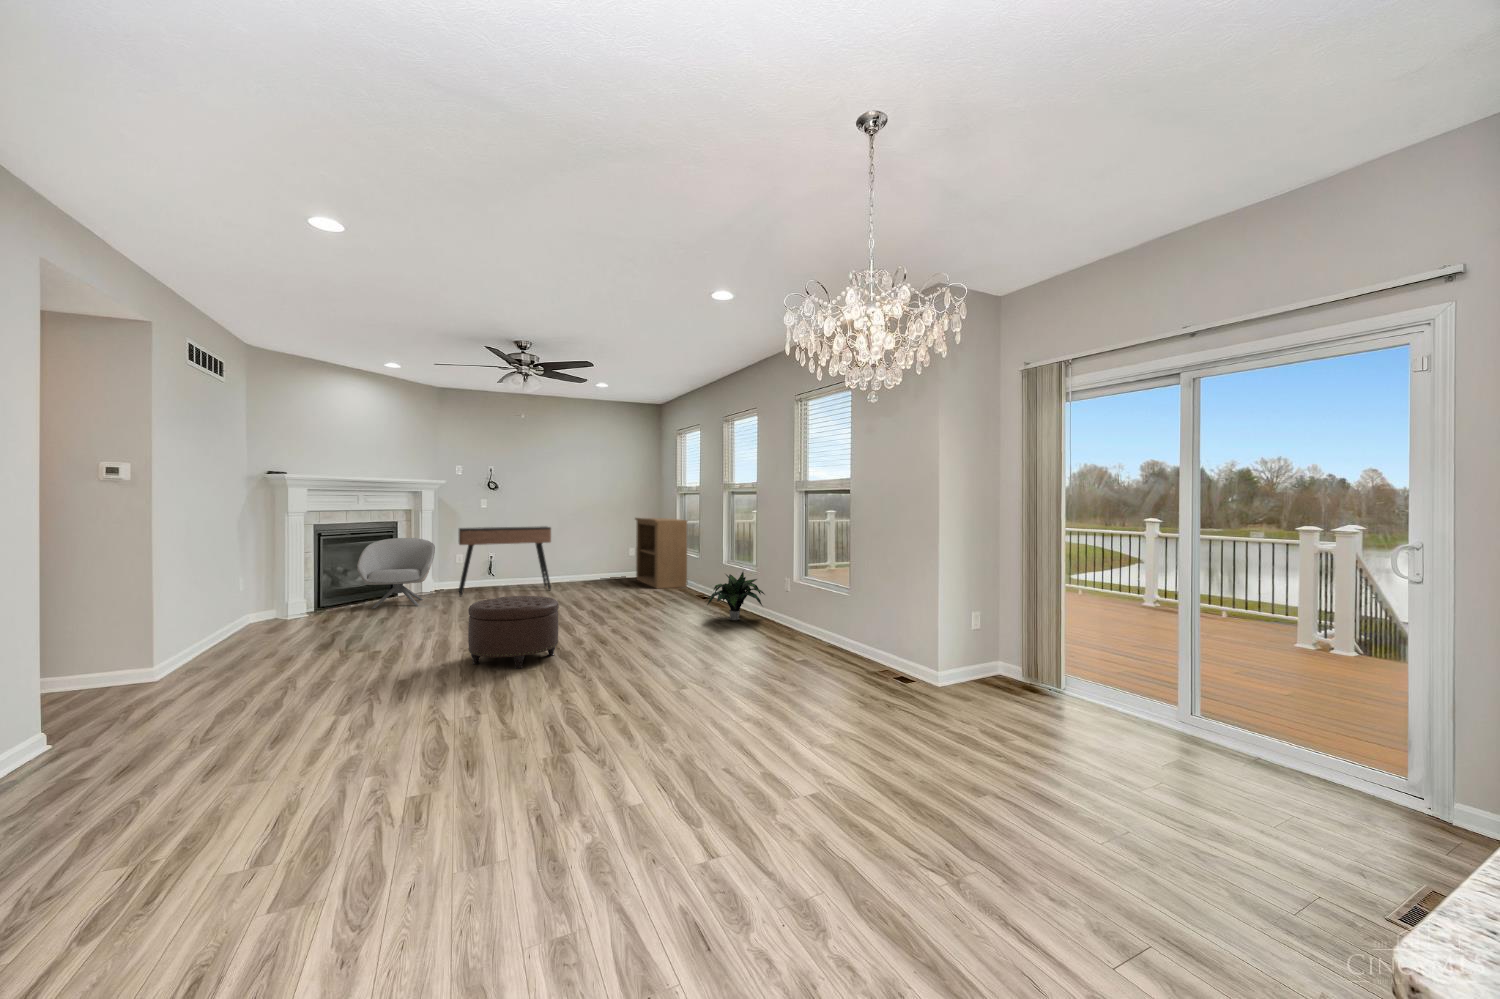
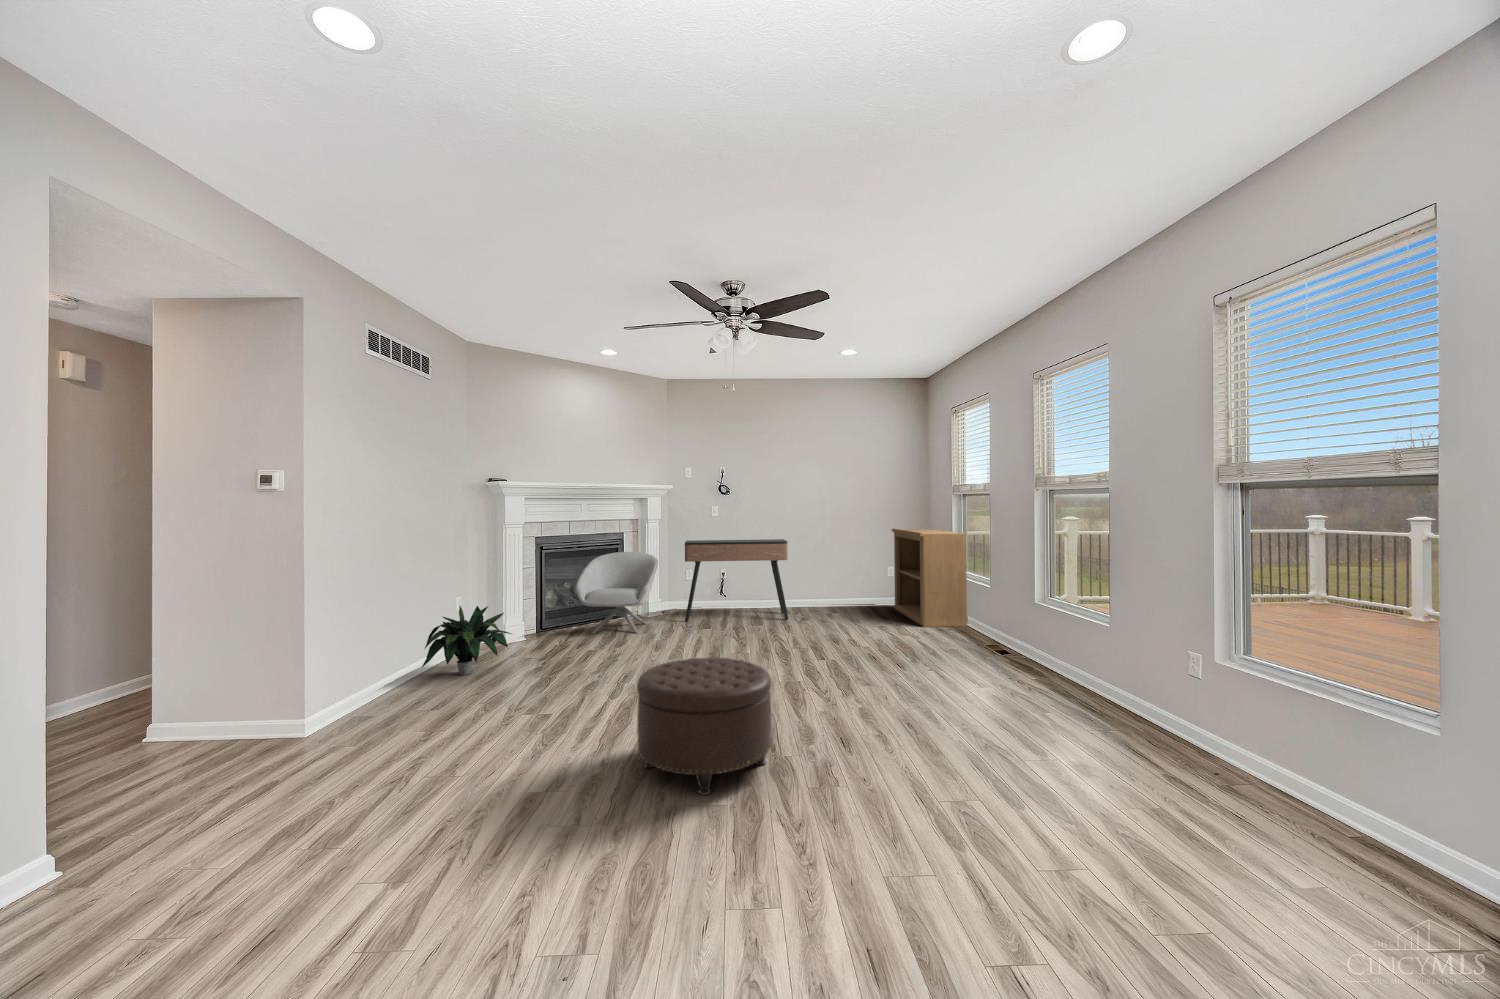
potted plant: present [707,572,765,620] -> present [422,606,511,675]

